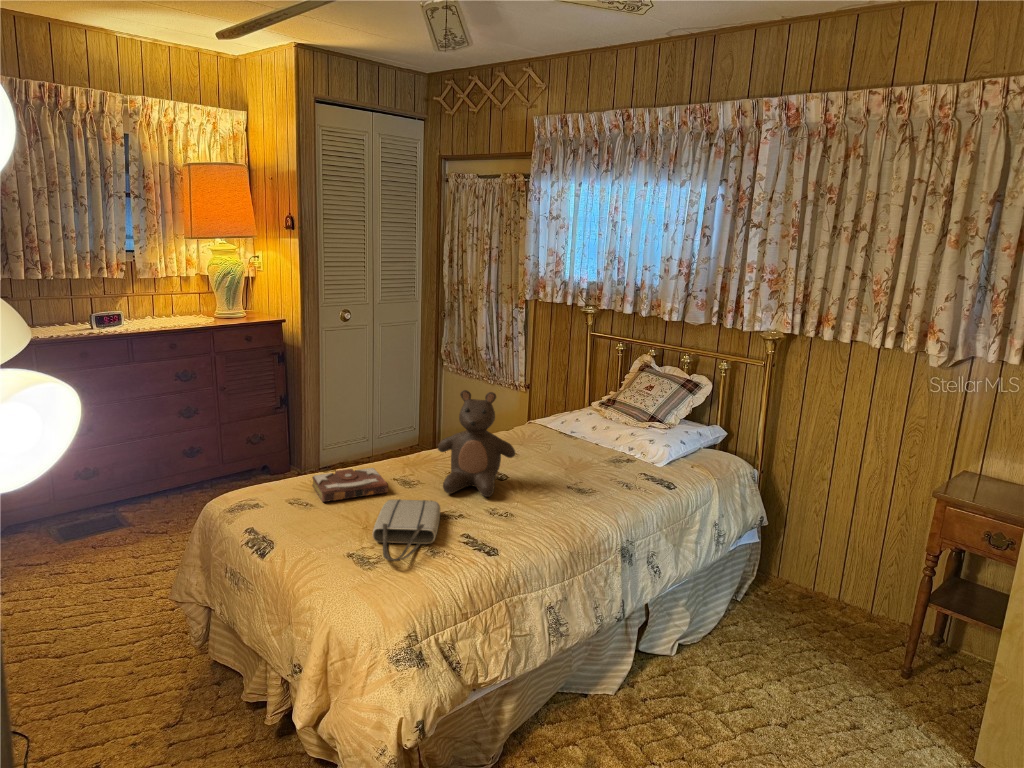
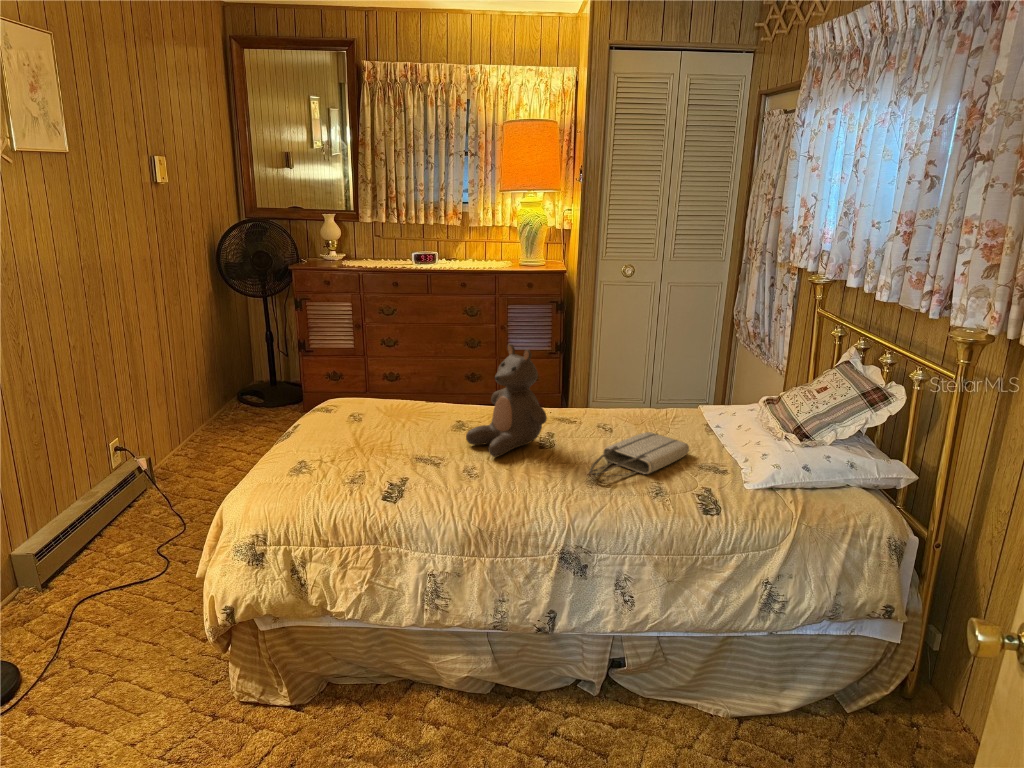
book: present [312,468,388,502] -> none [374,399,445,429]
tote bag: present [373,499,440,561] -> present [590,432,689,476]

